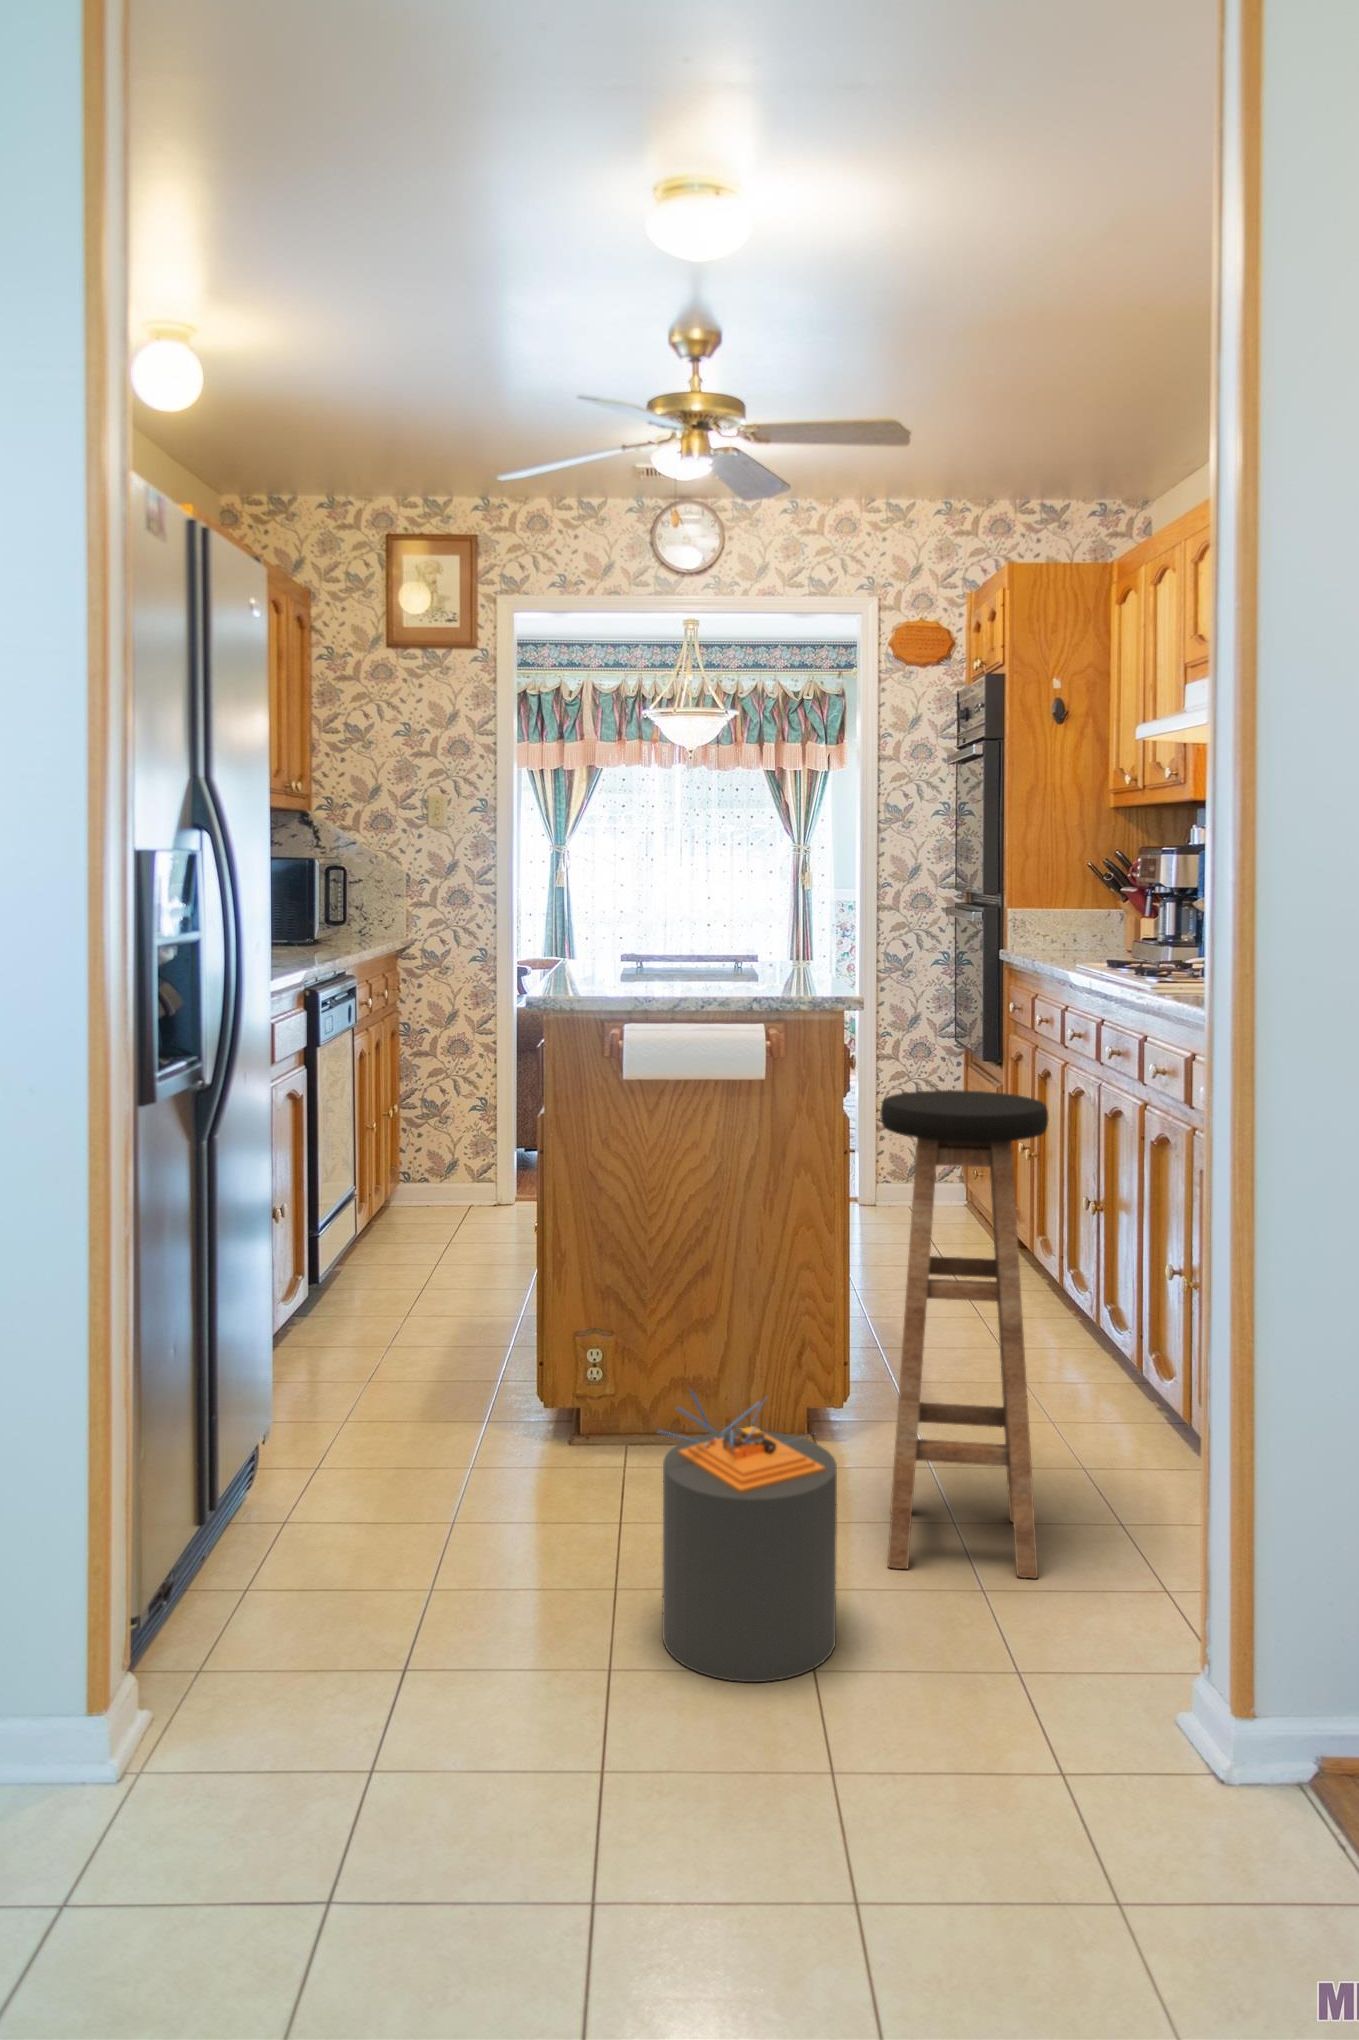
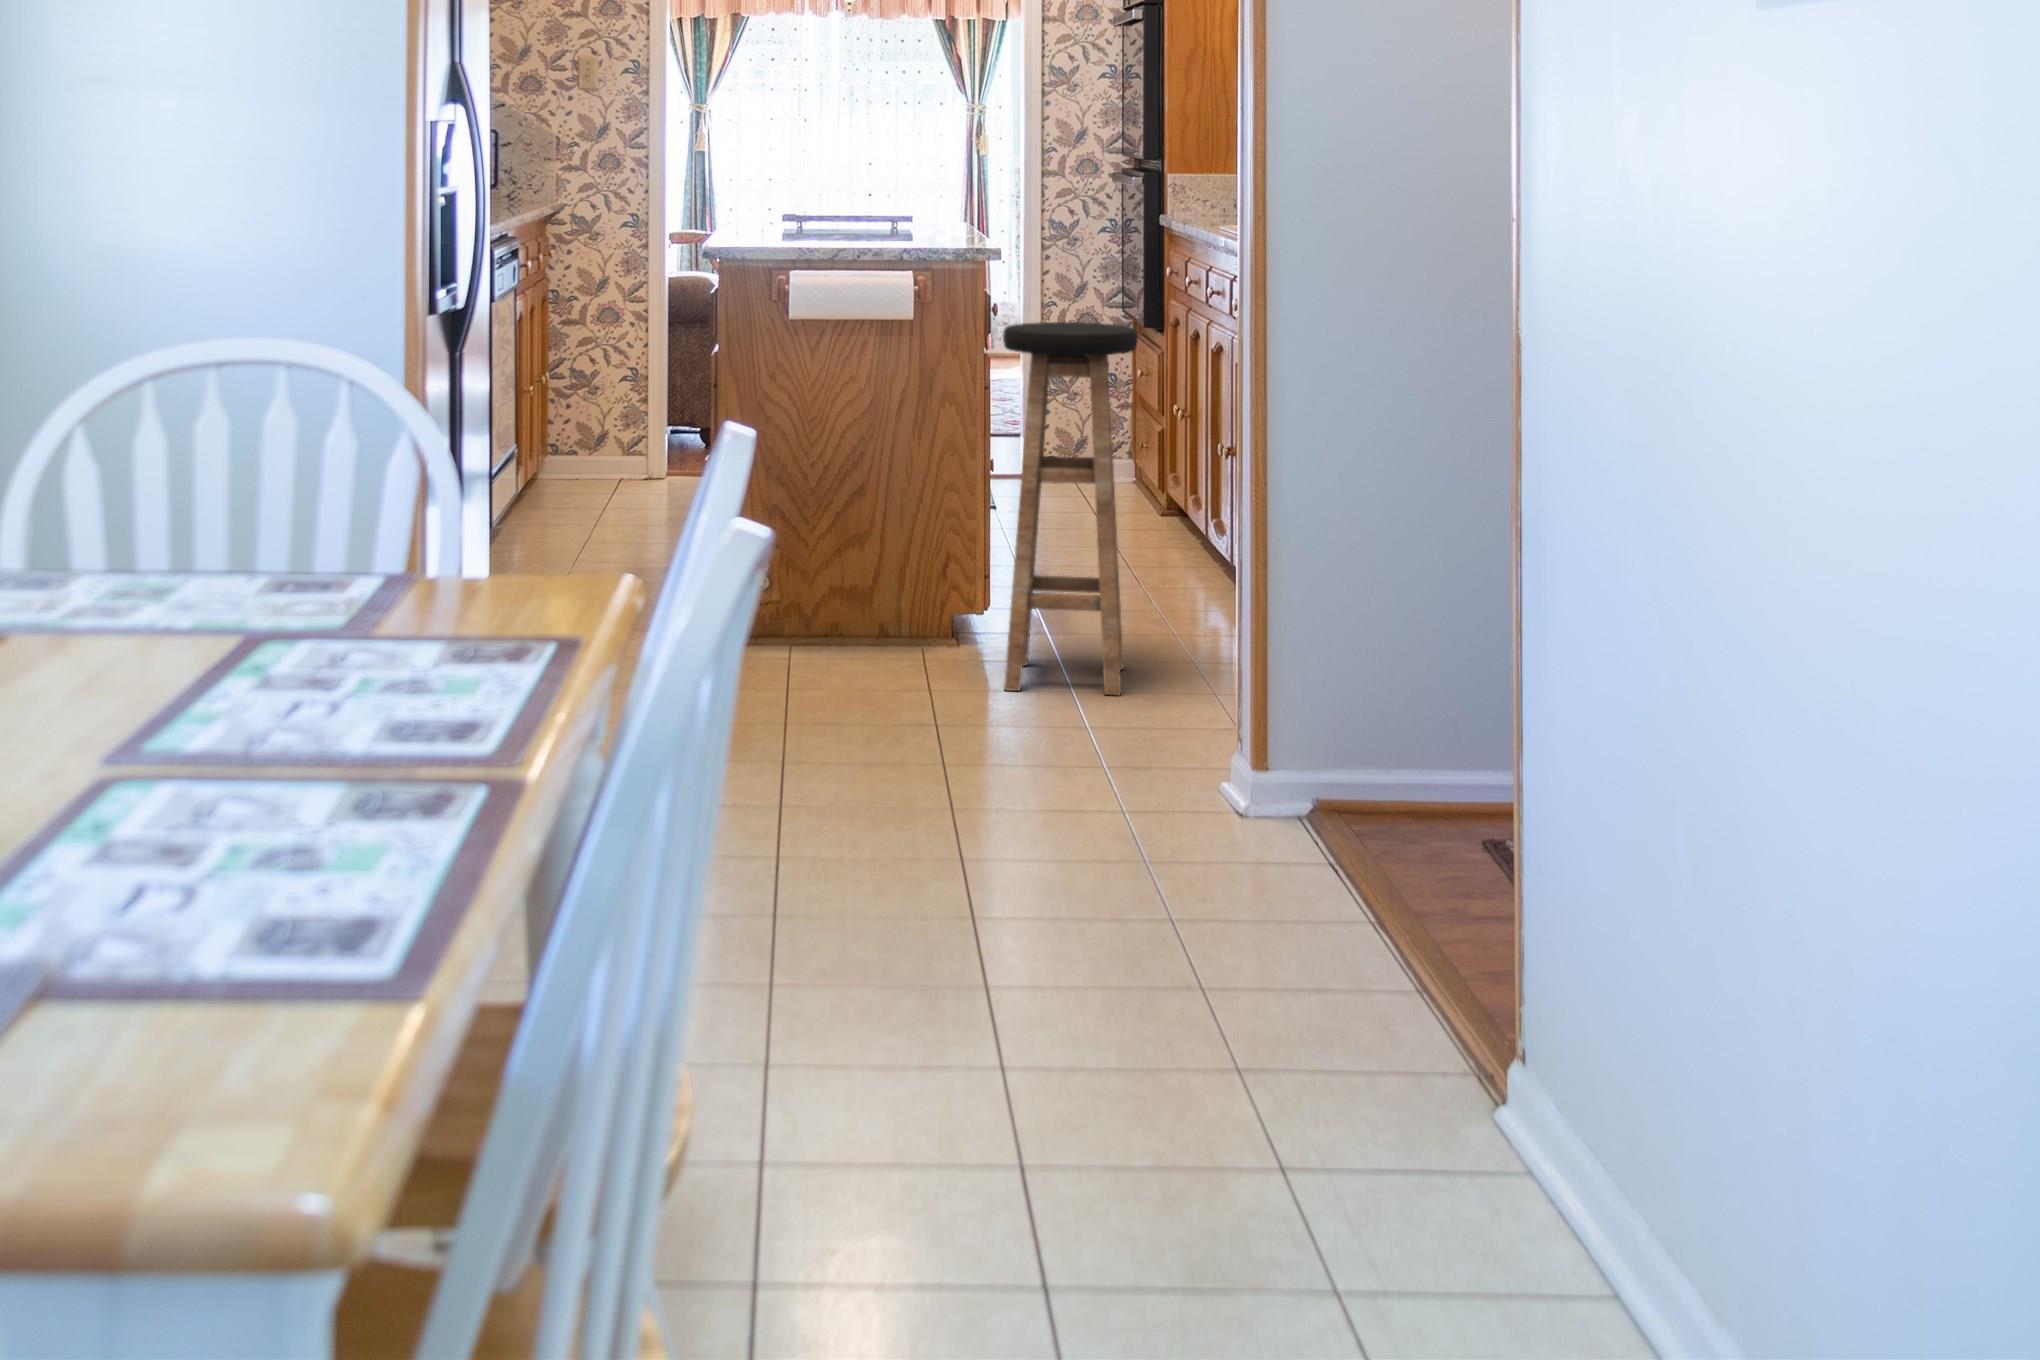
trash can: present [657,1389,837,1682] -> none [818,530,960,738]

